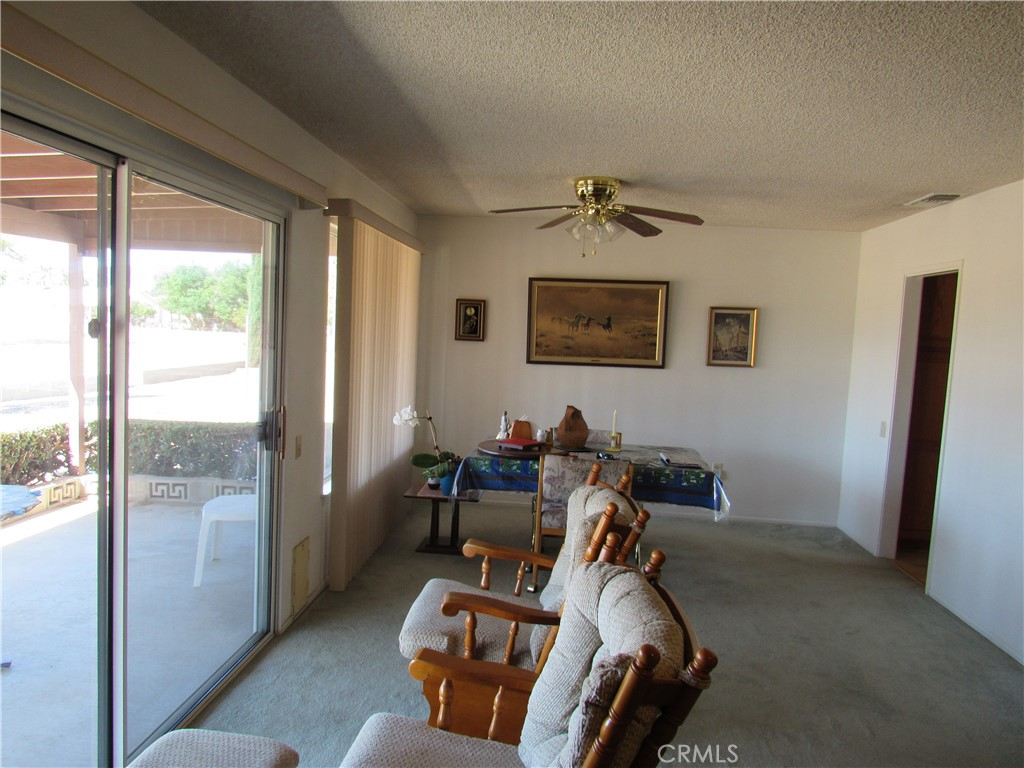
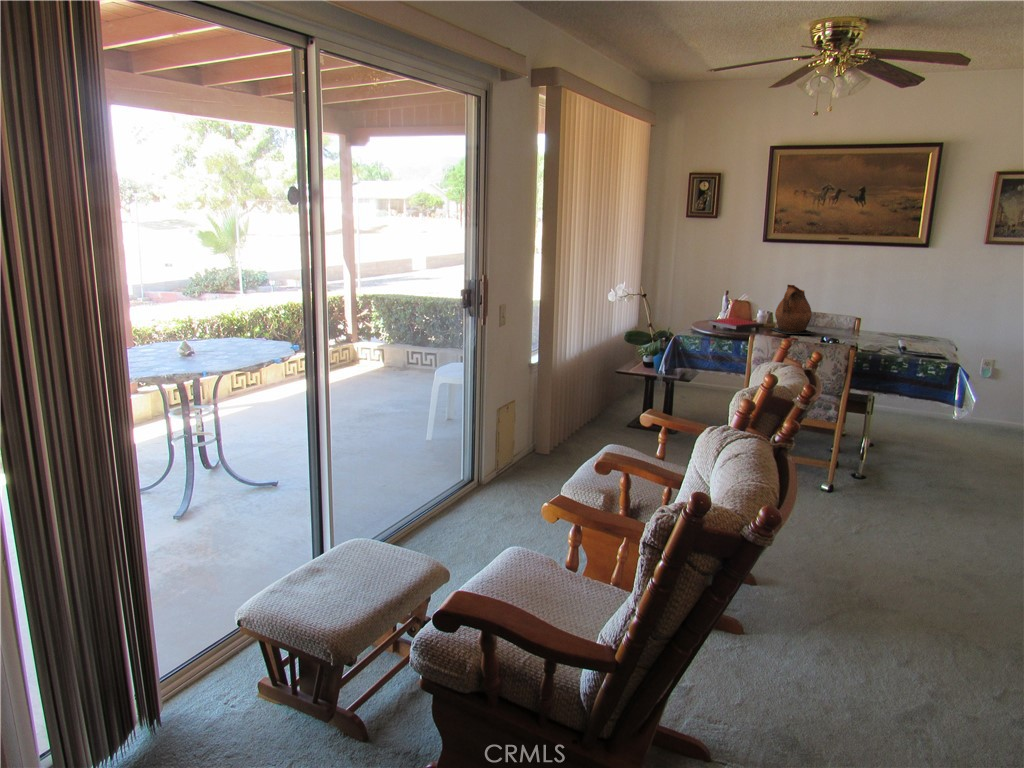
candle: present [605,410,620,451] -> none [832,290,851,337]

